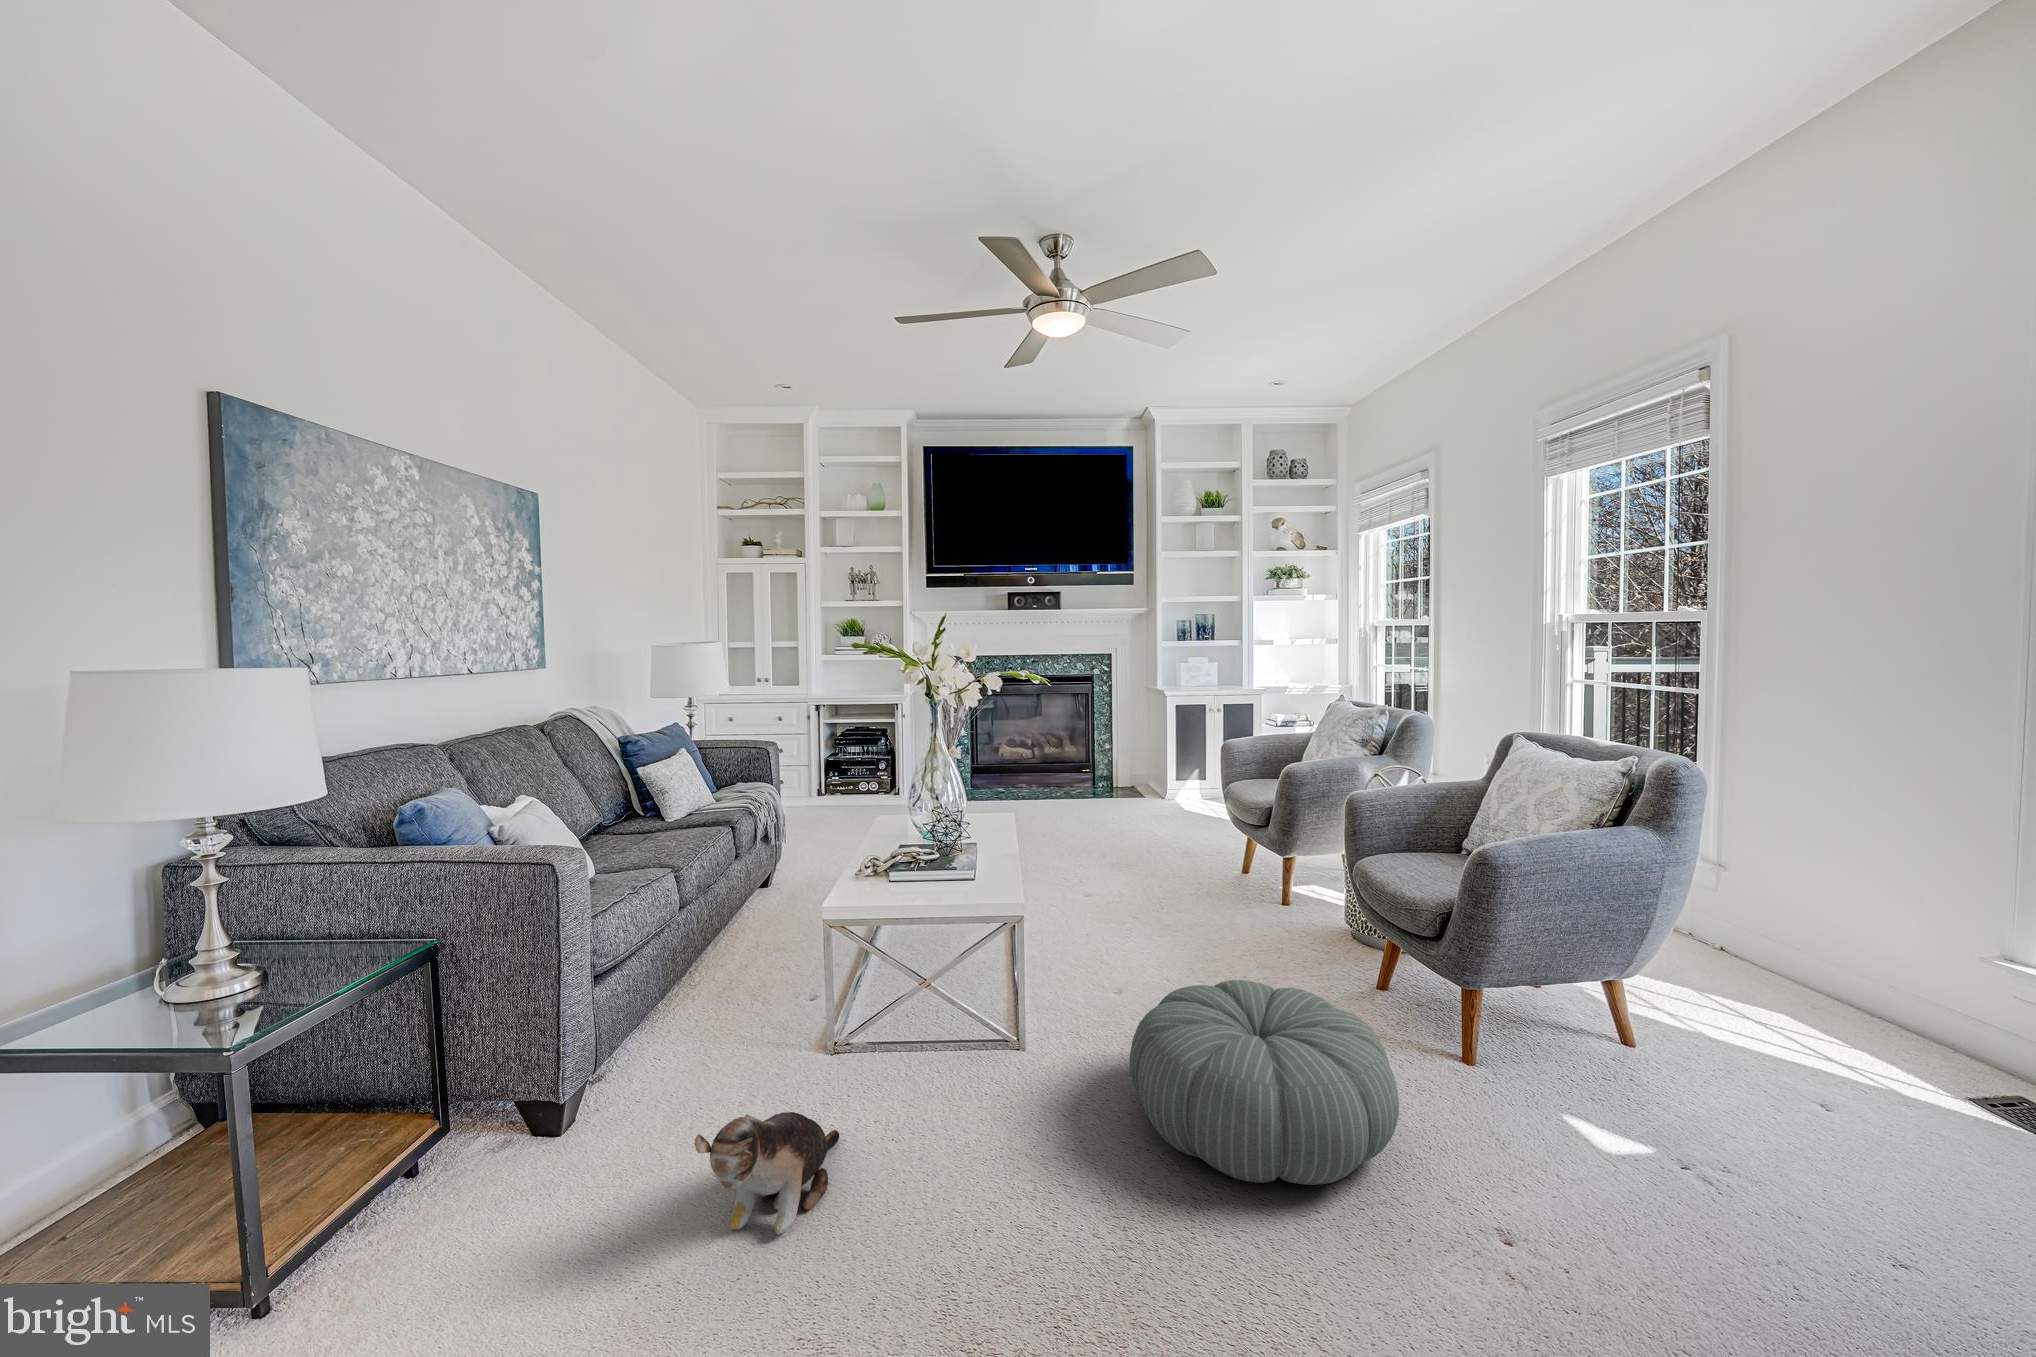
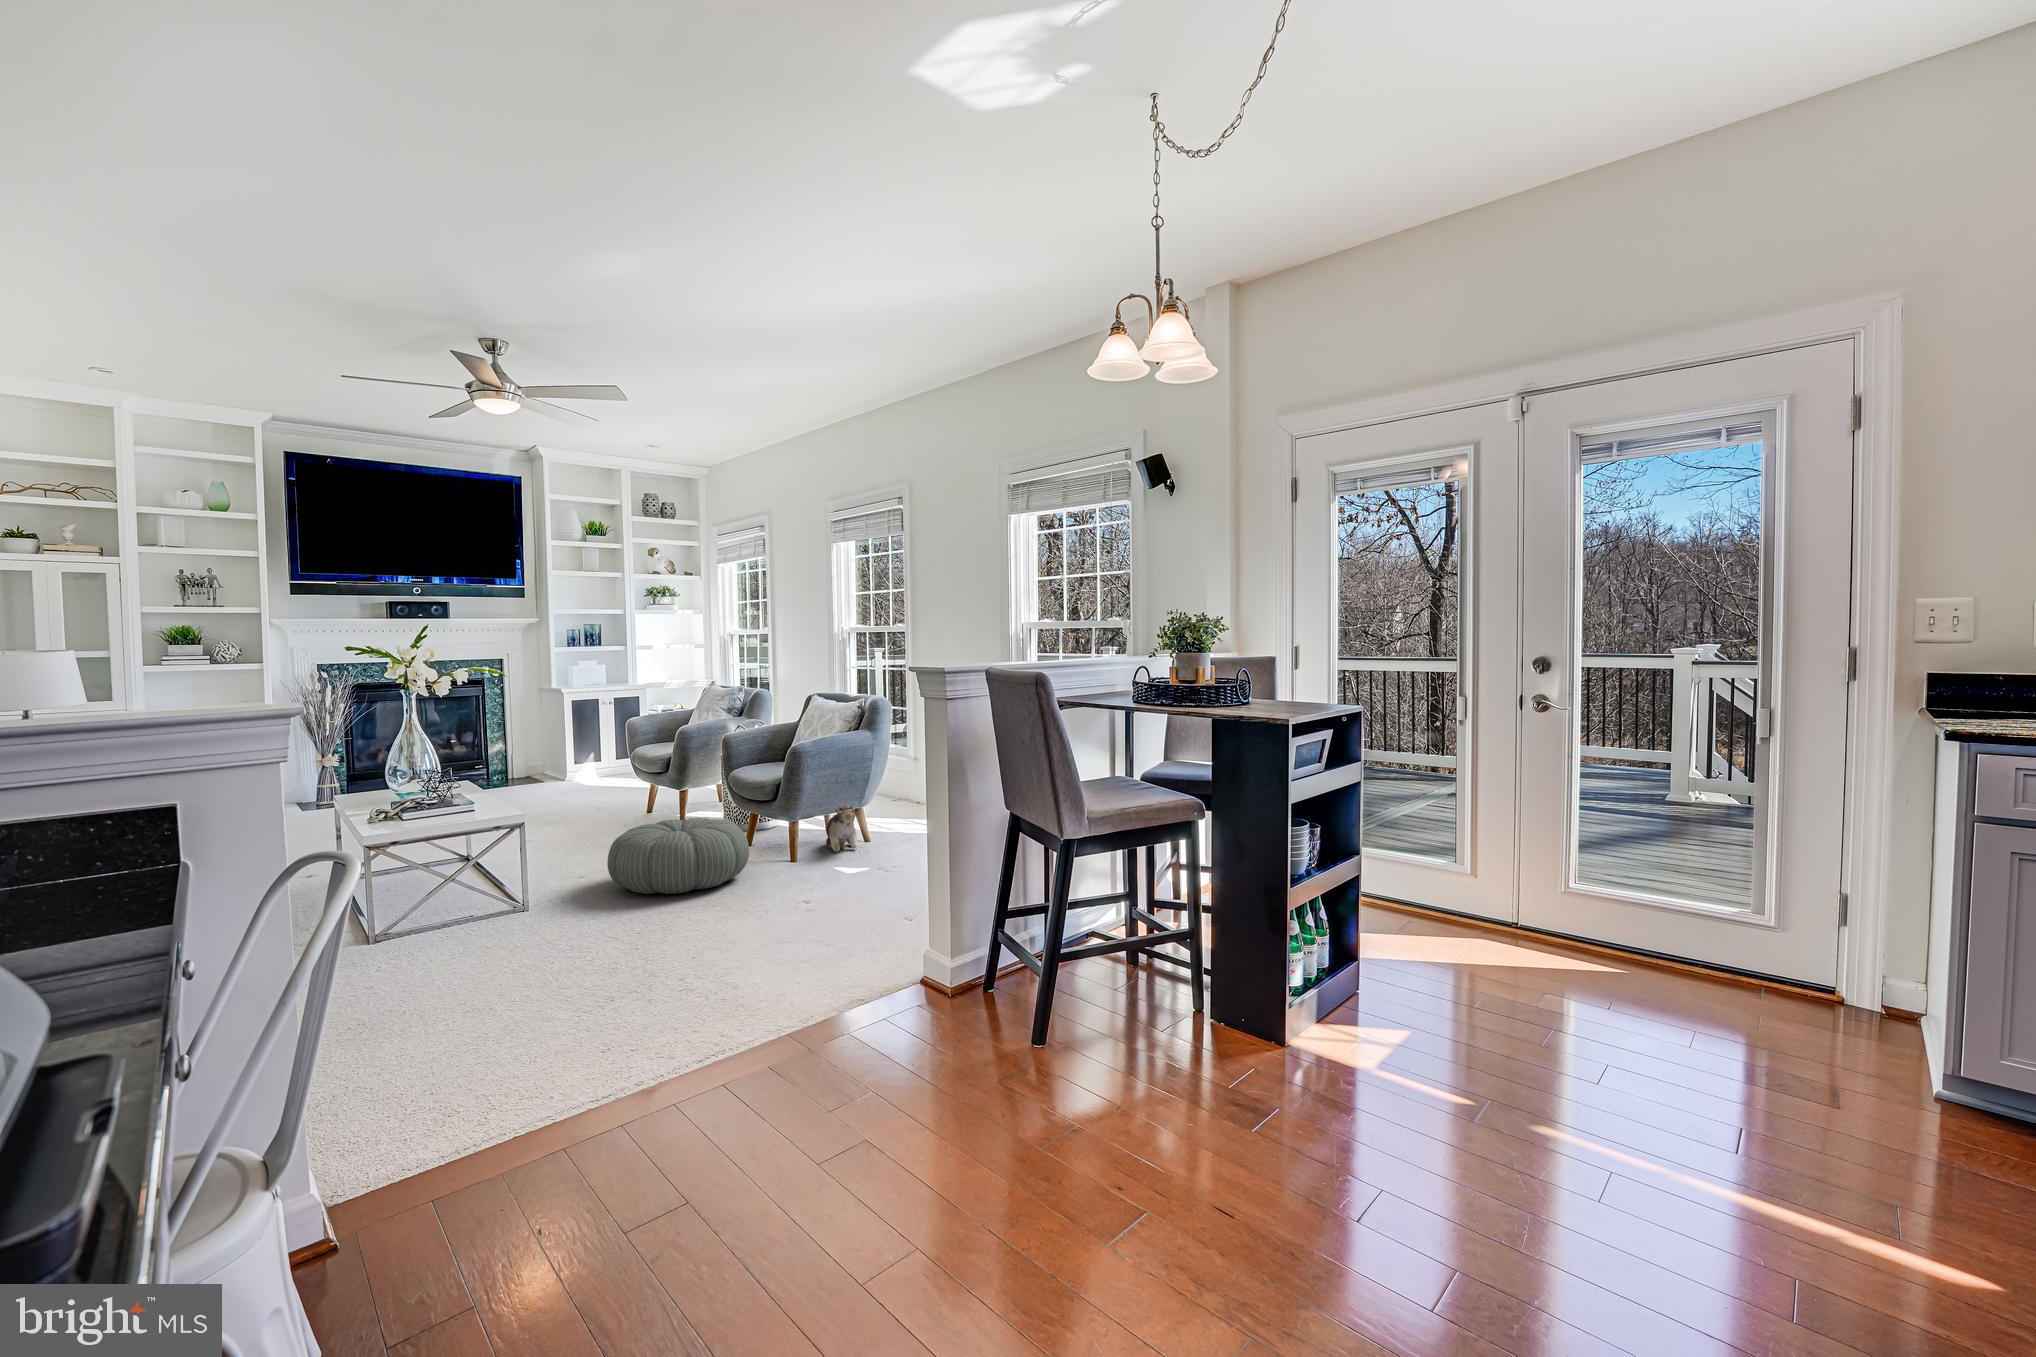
plush toy: present [695,1112,840,1234] -> present [826,805,857,852]

